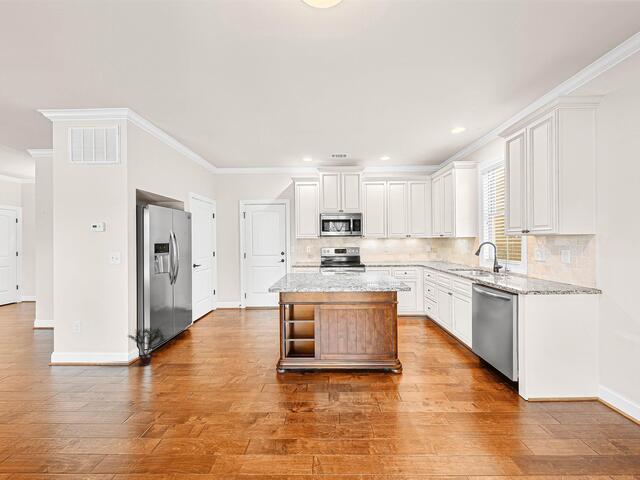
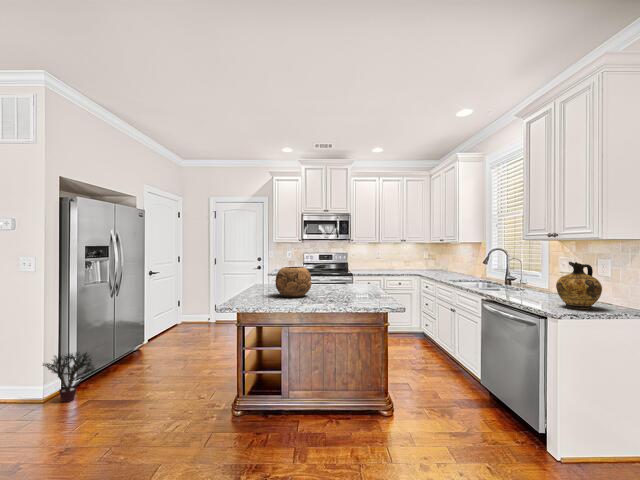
ceramic jug: none [527,252,560,288] -> present [556,262,602,309]
decorative bowl: none [308,258,337,282] -> present [275,267,312,297]

